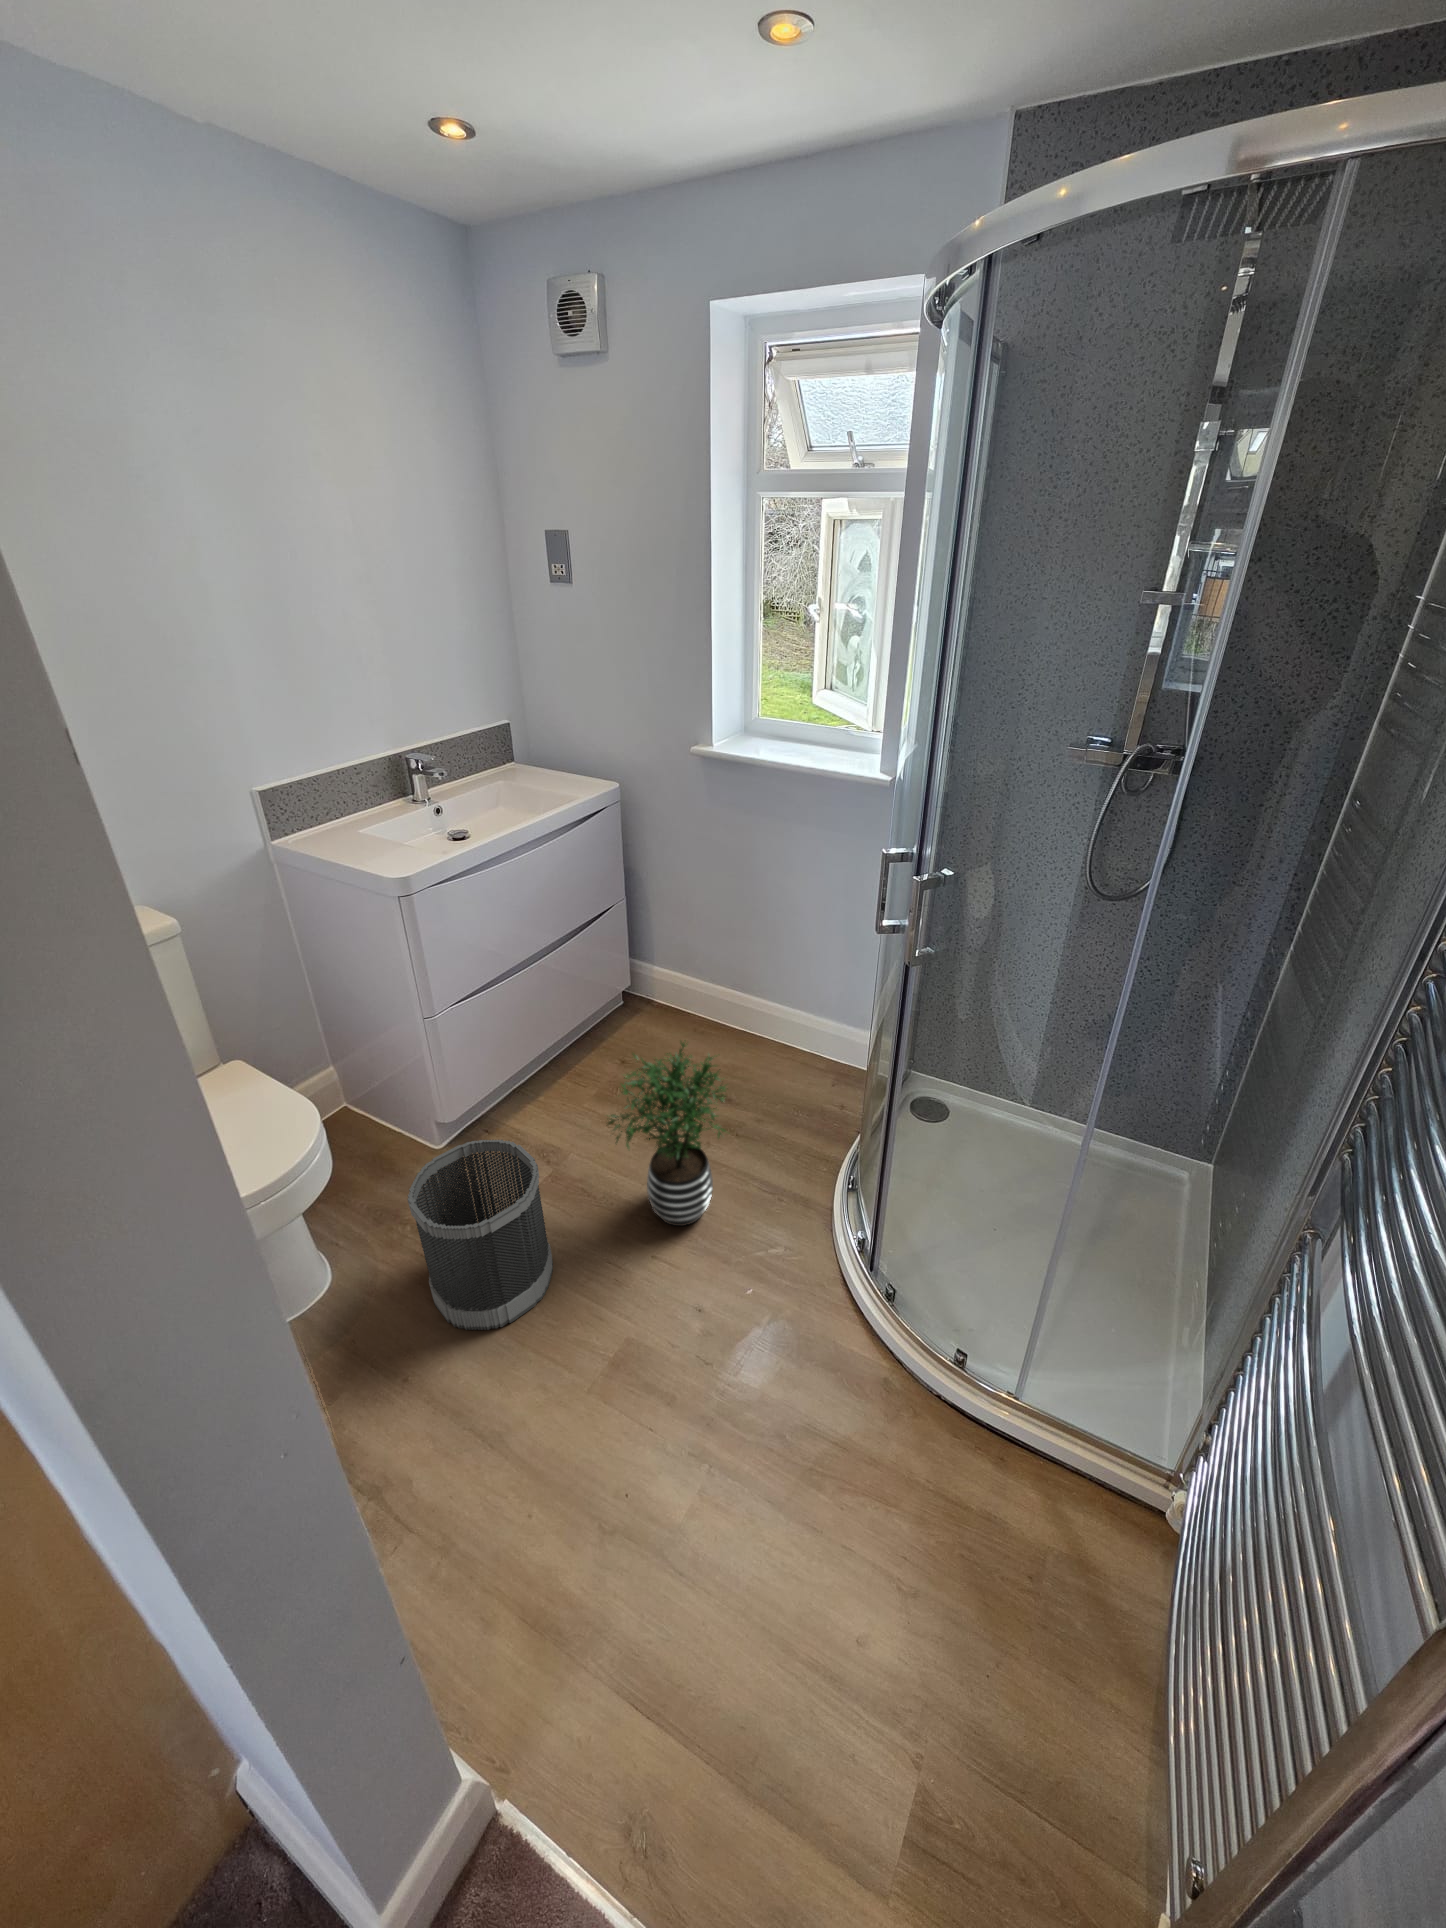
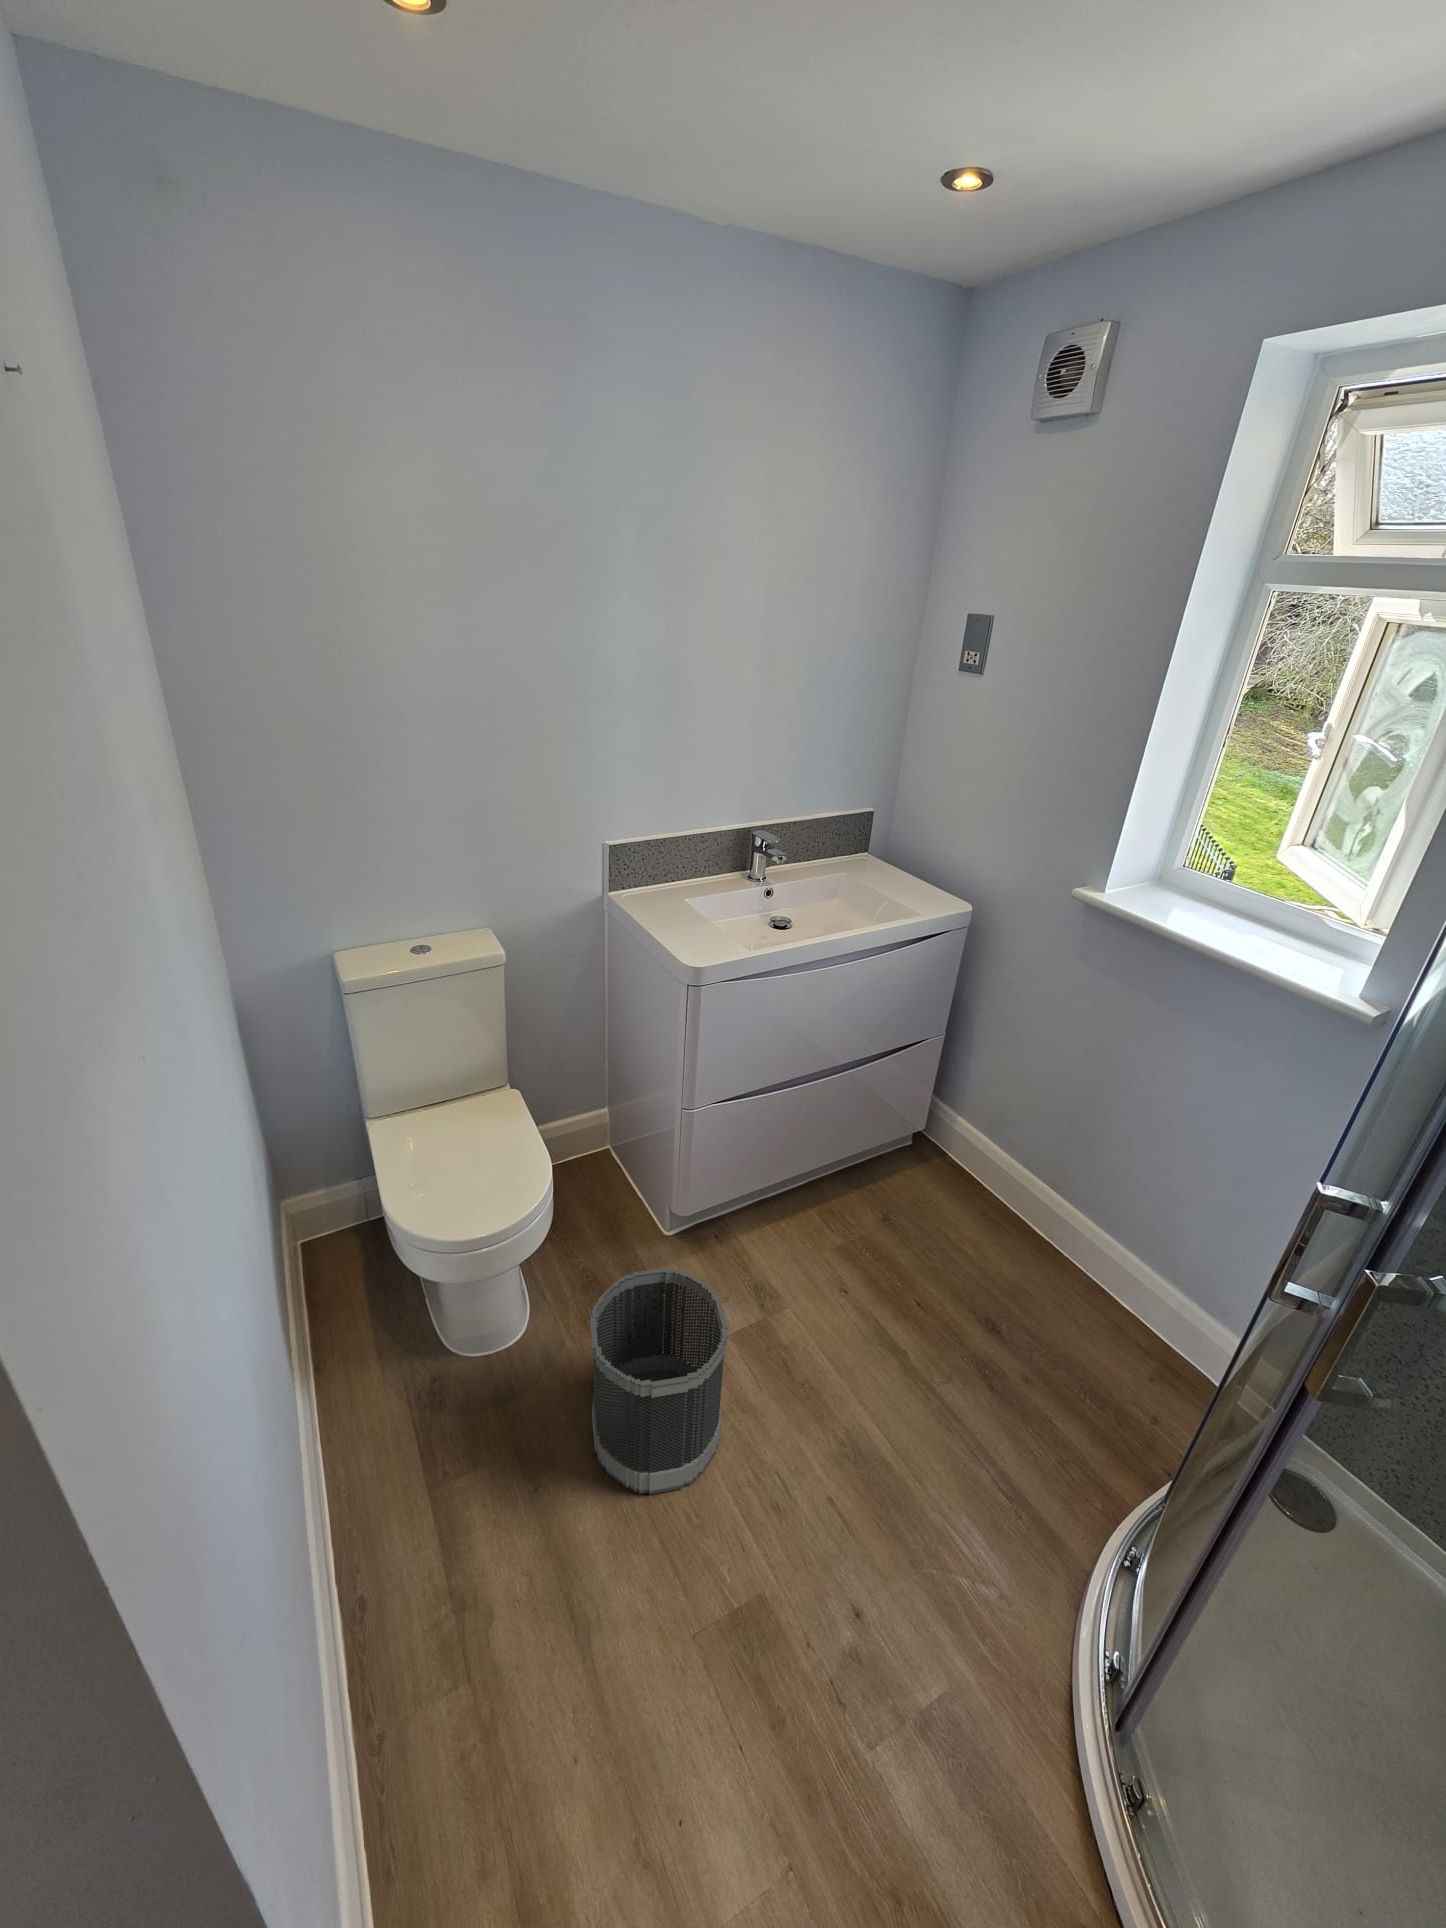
potted plant: present [608,1042,726,1226] -> none [815,1246,993,1486]

